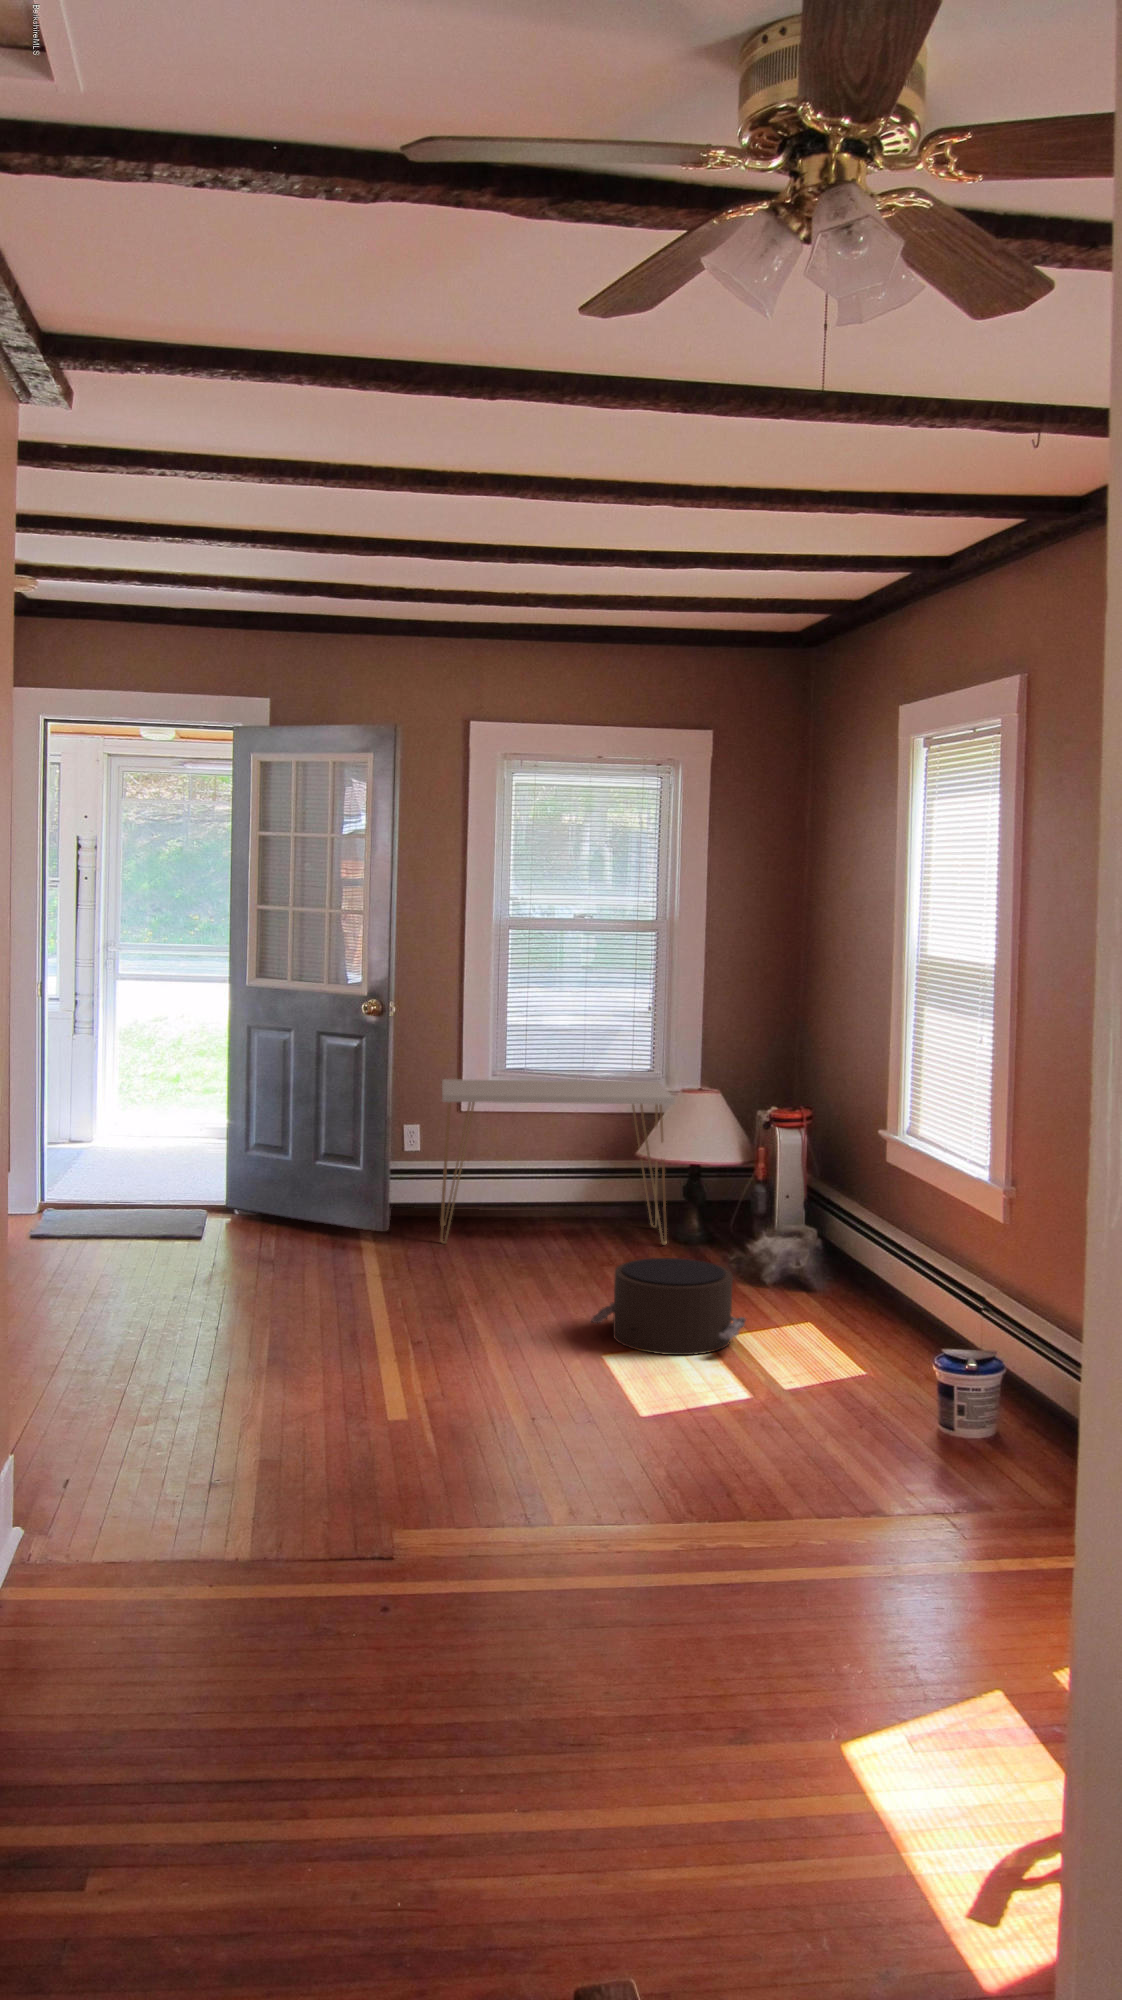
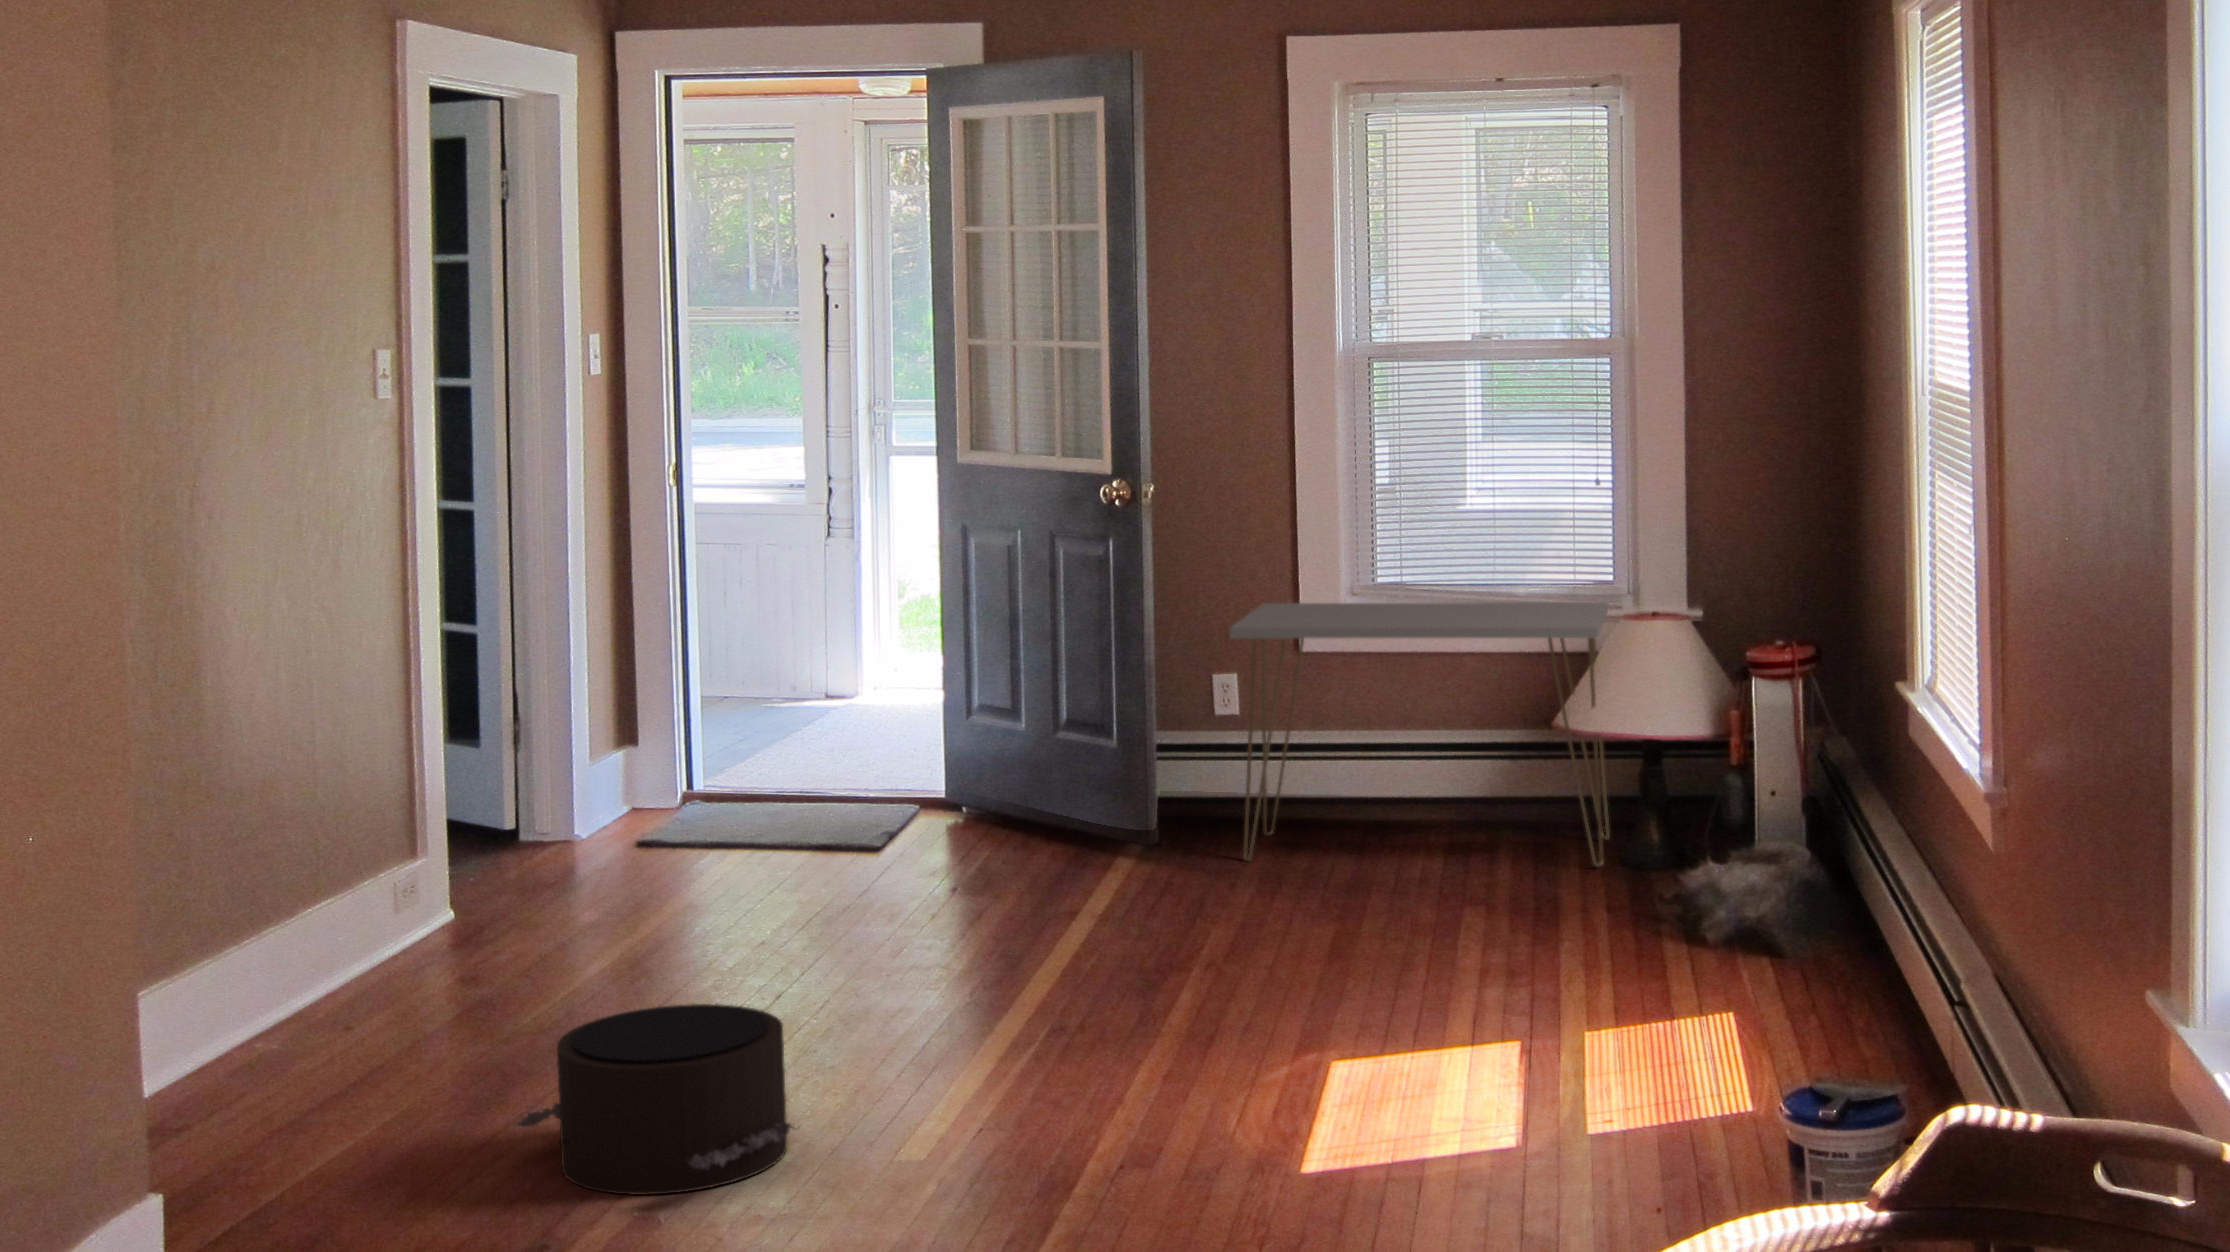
pouf: present [591,1258,746,1355] -> present [516,1004,794,1195]

